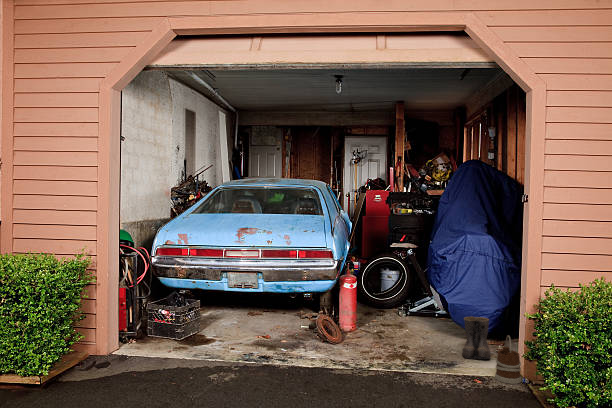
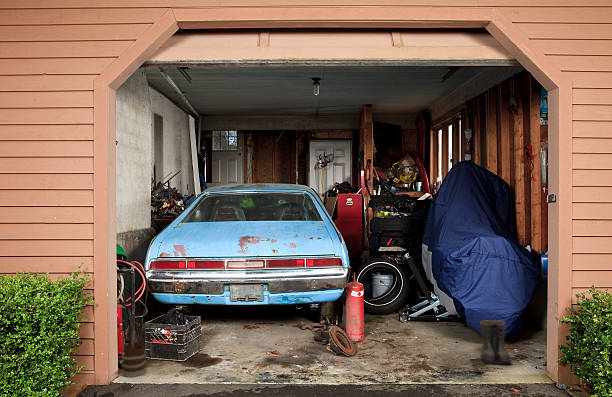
wooden bucket: present [495,336,521,384] -> present [122,331,146,377]

